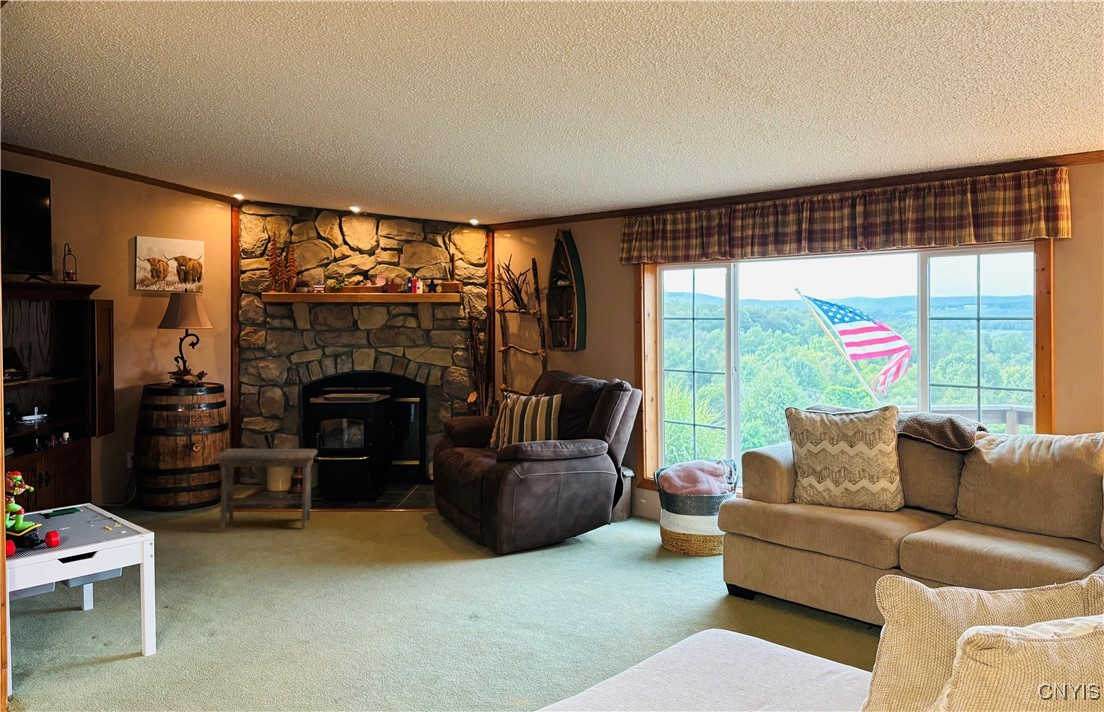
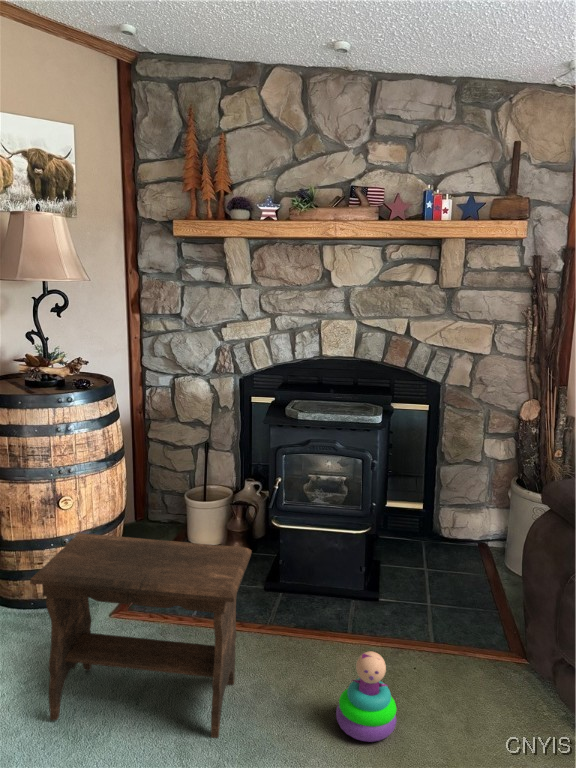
stacking toy: none [361,486,389,524] -> present [336,651,397,742]

